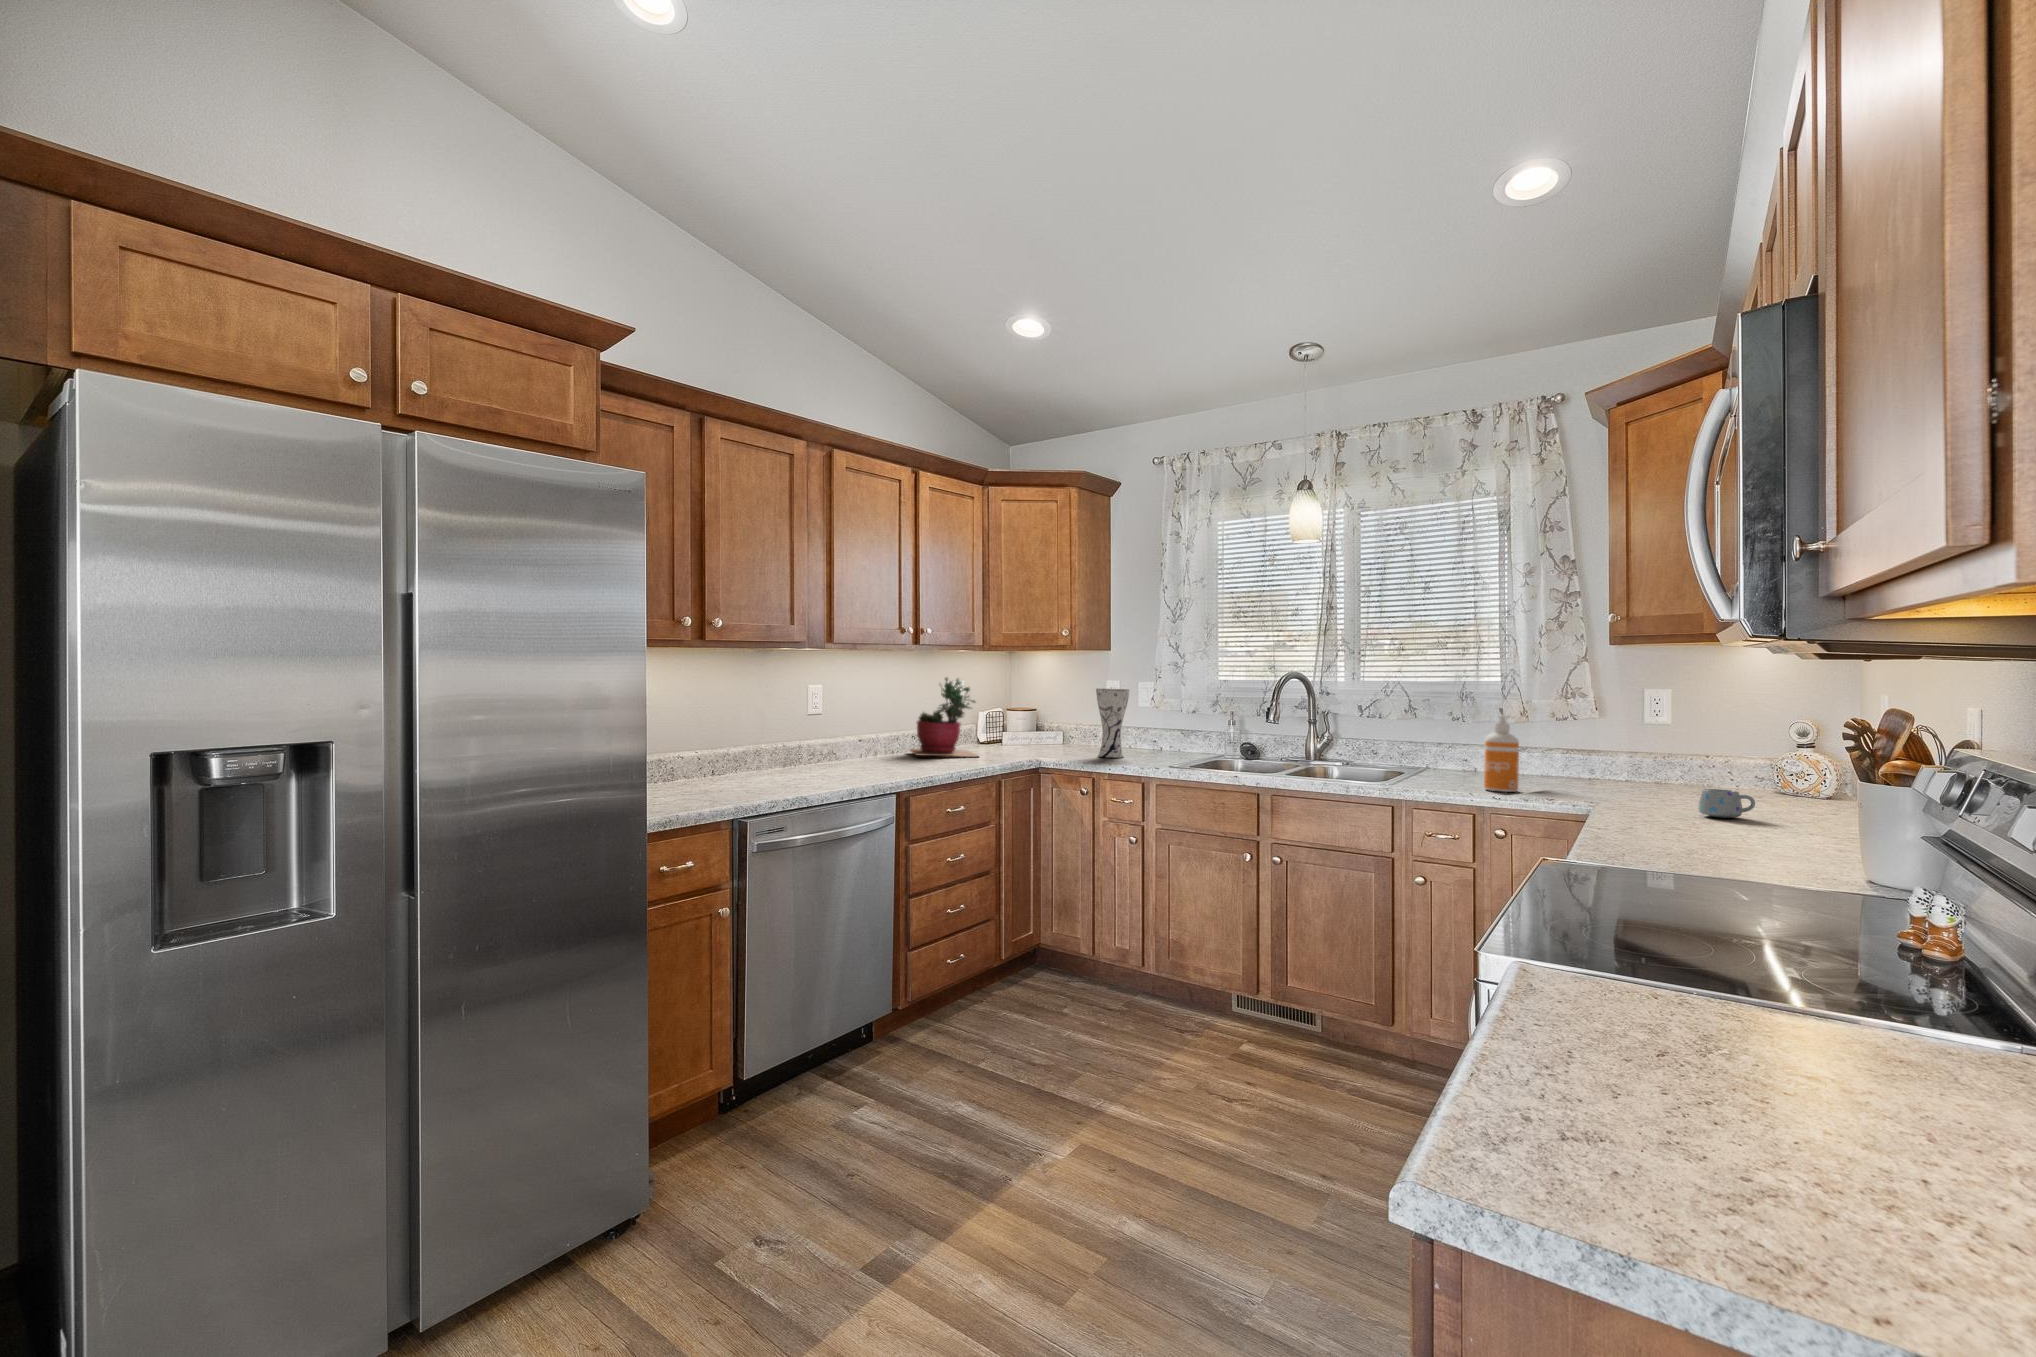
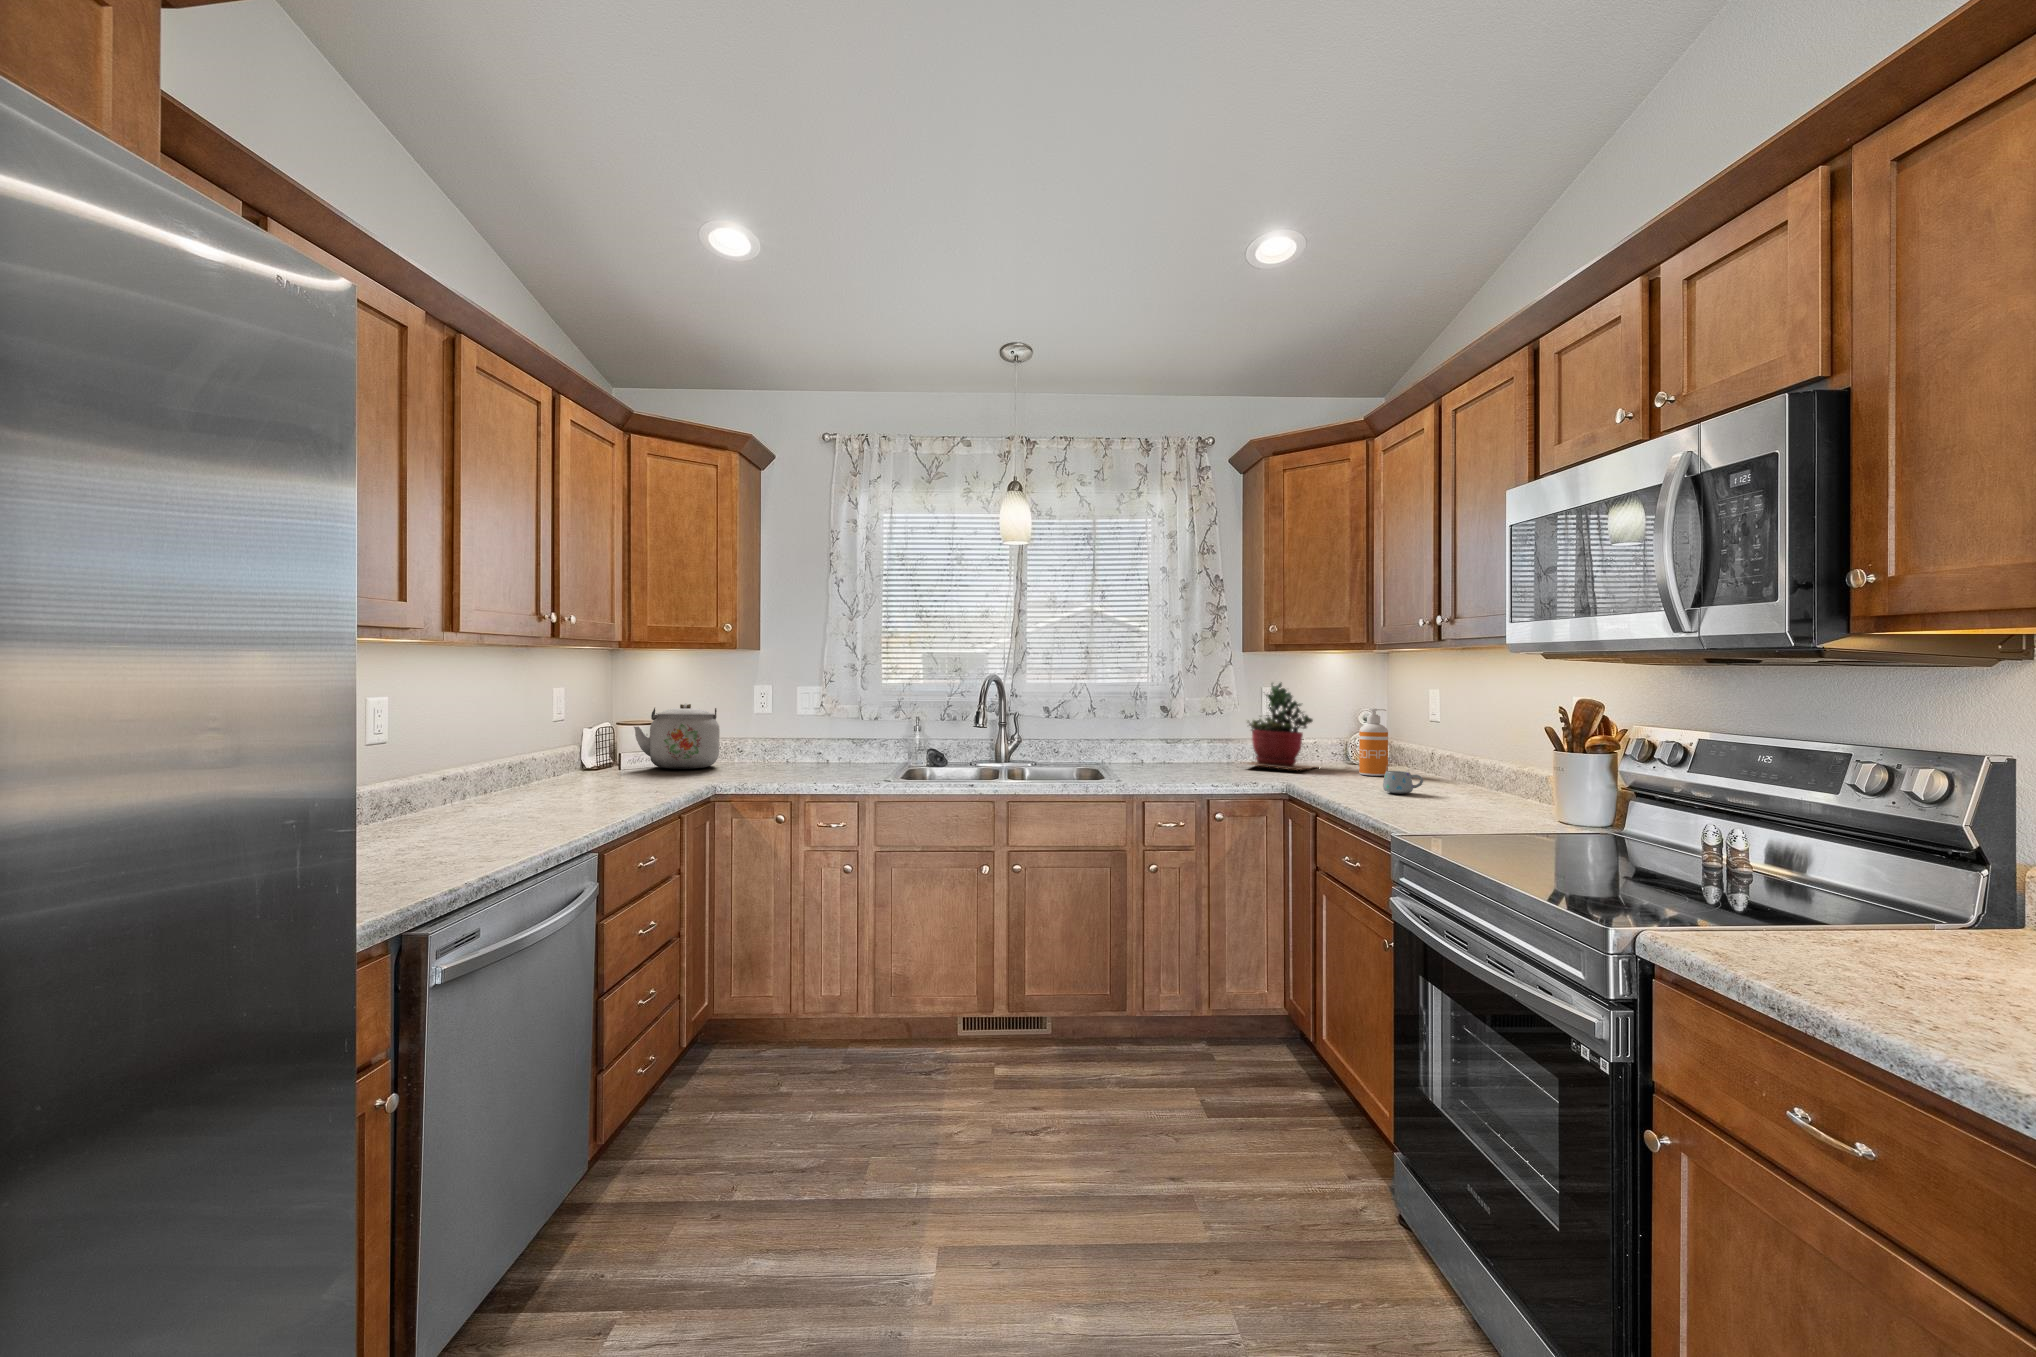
succulent plant: present [910,678,977,757] -> present [1248,682,1318,770]
vase: present [1096,688,1129,758] -> none [773,693,812,773]
kettle: none [1004,697,1071,749] -> present [634,703,720,769]
soap dispenser: present [1484,716,1519,792] -> present [1359,709,1388,776]

